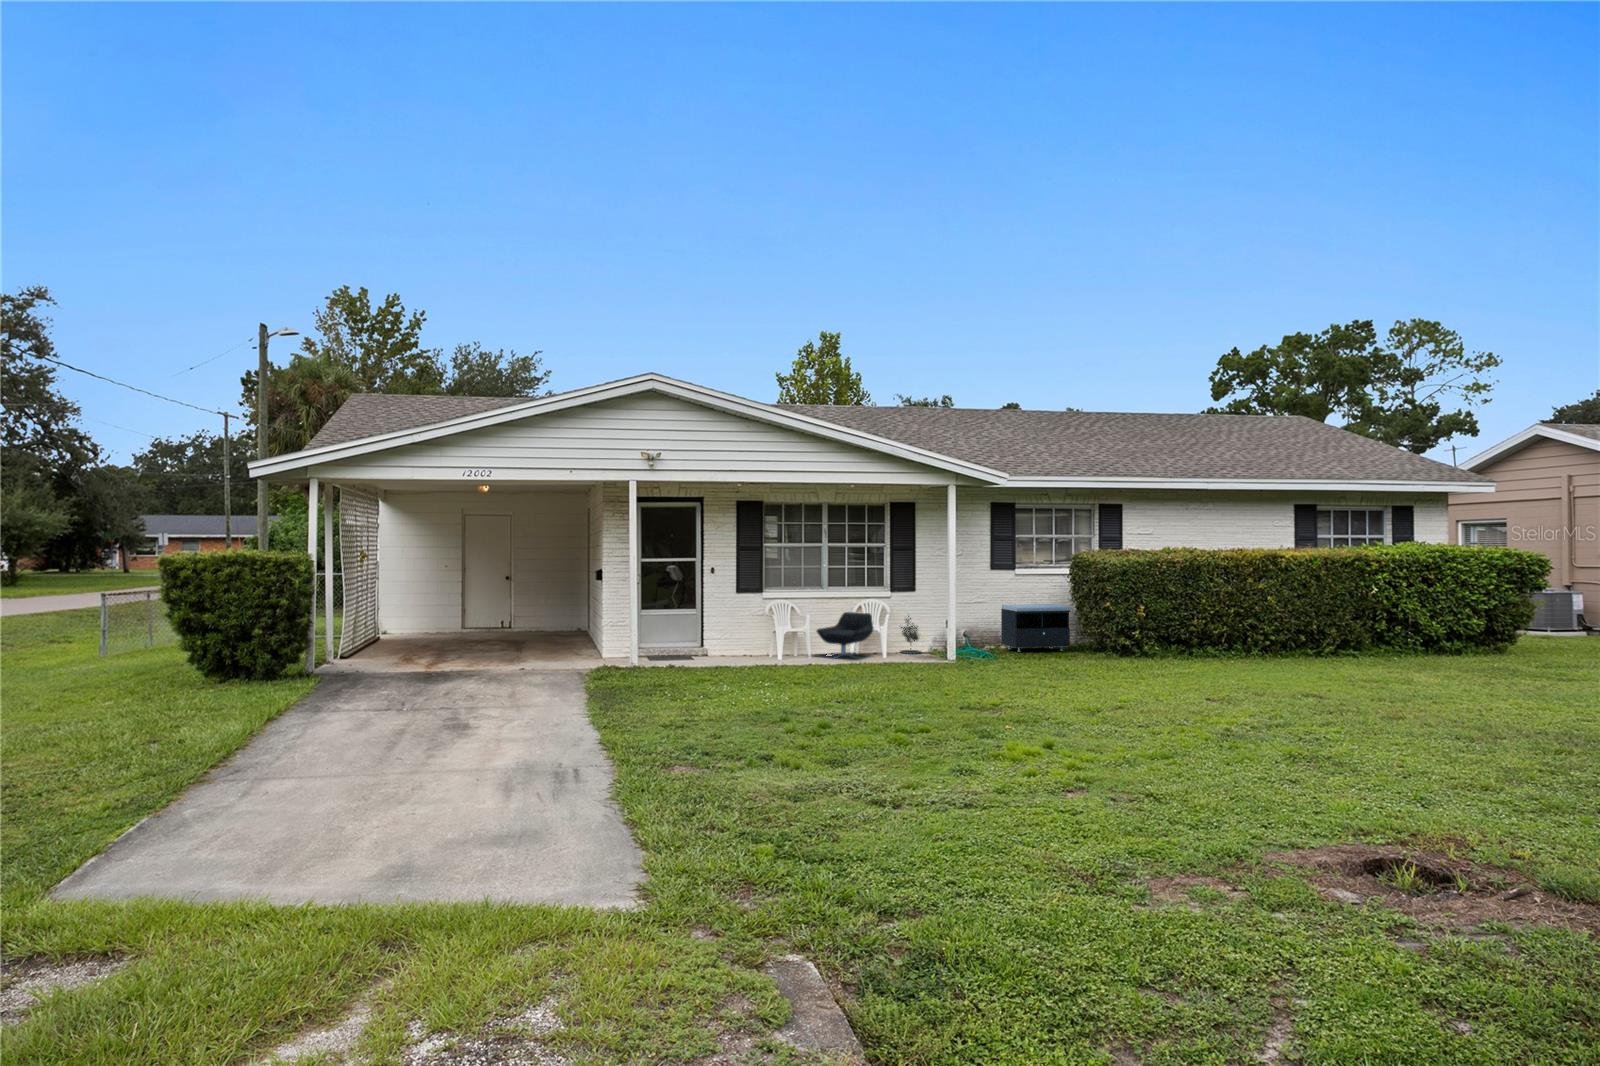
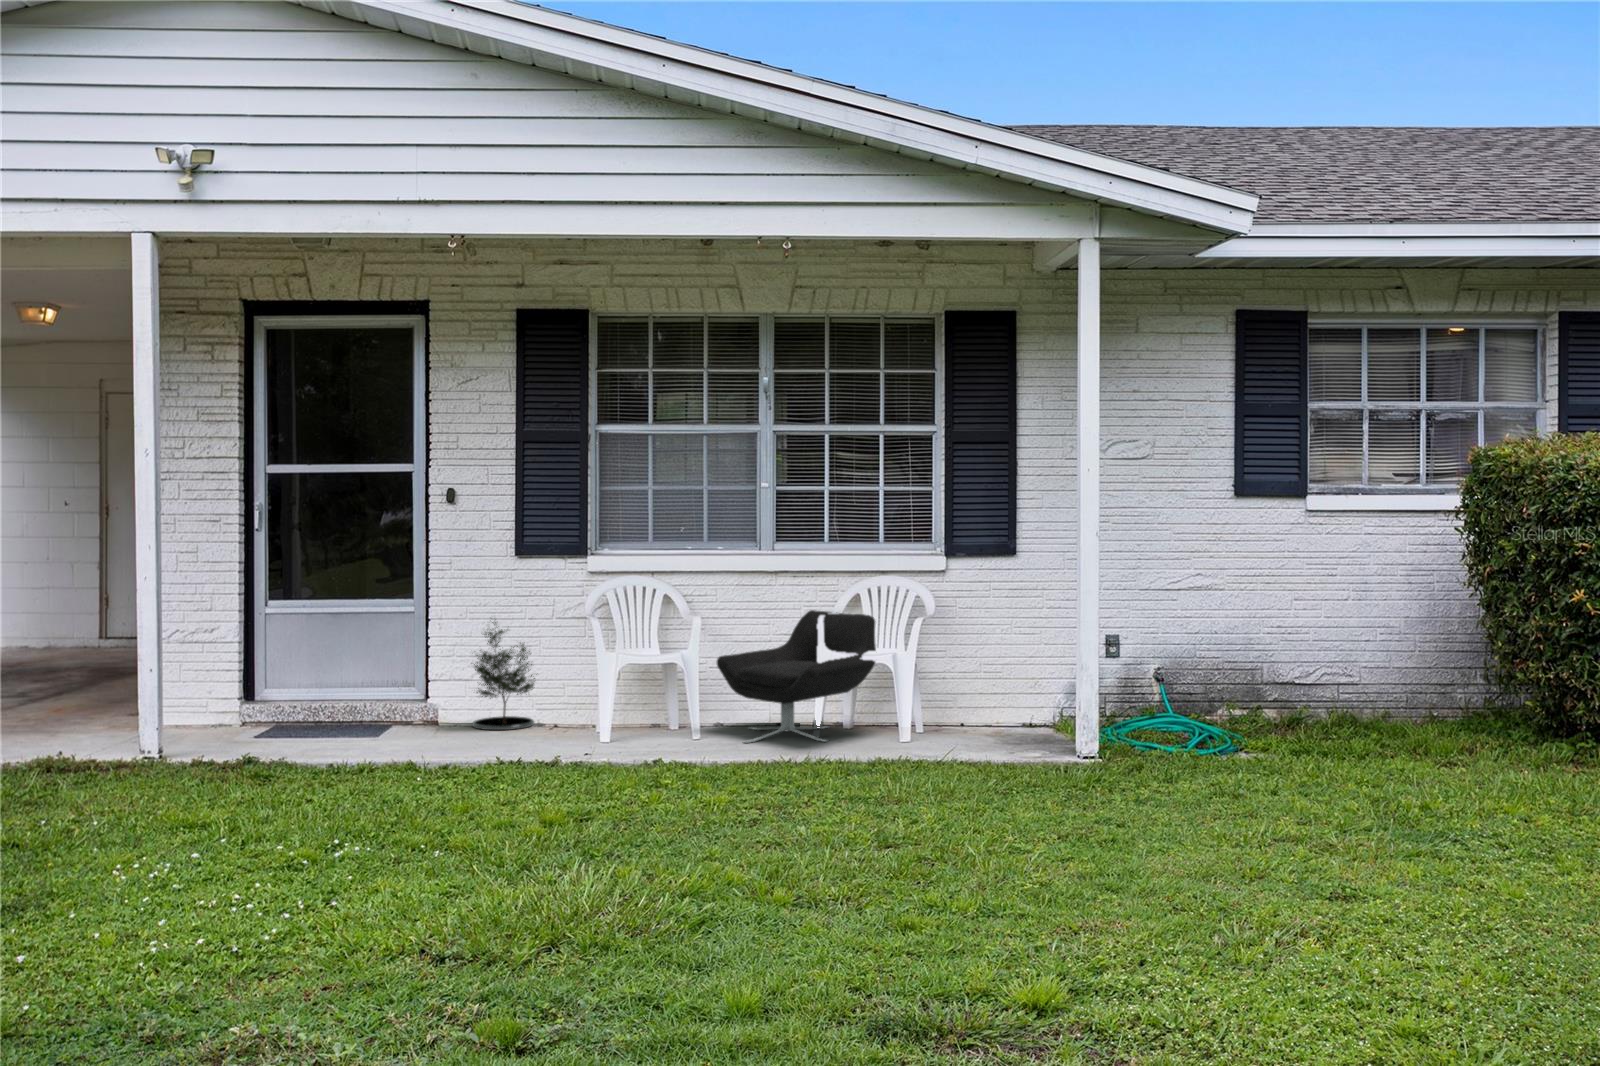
storage bench: present [1001,604,1071,652] -> none [1261,594,1468,731]
potted tree: present [900,616,920,654] -> present [472,619,537,730]

